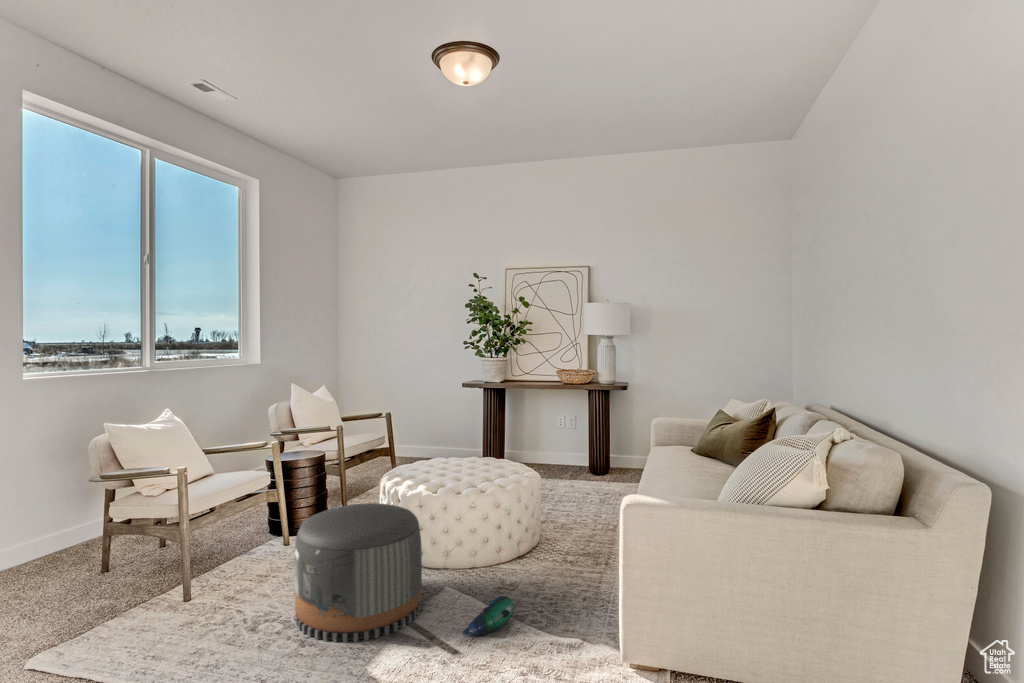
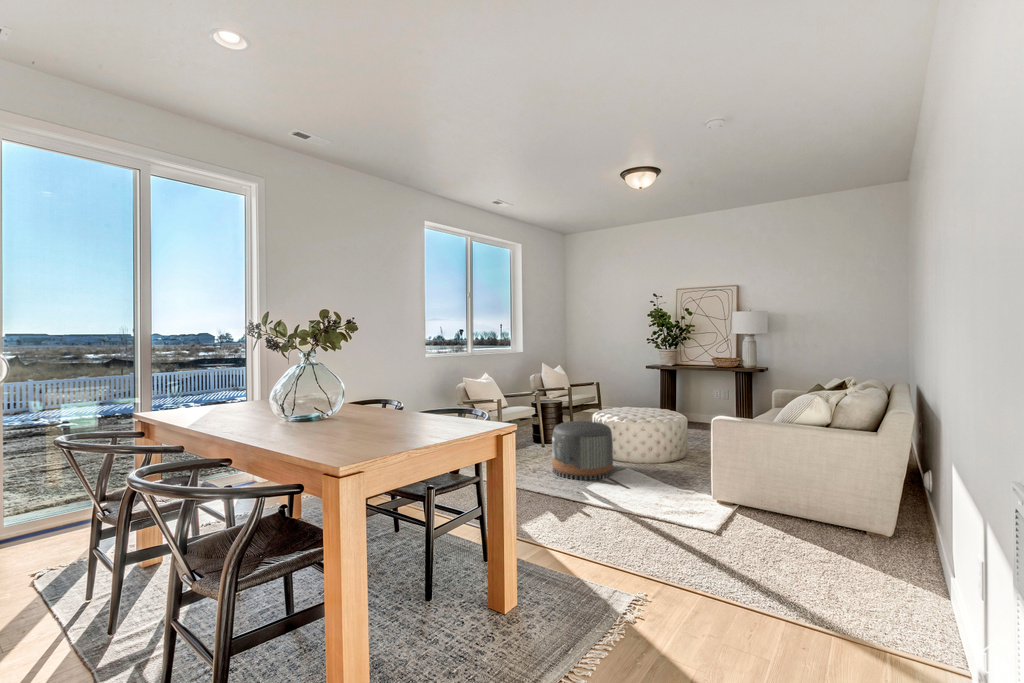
plush toy: present [462,596,513,636] -> none [632,470,660,485]

